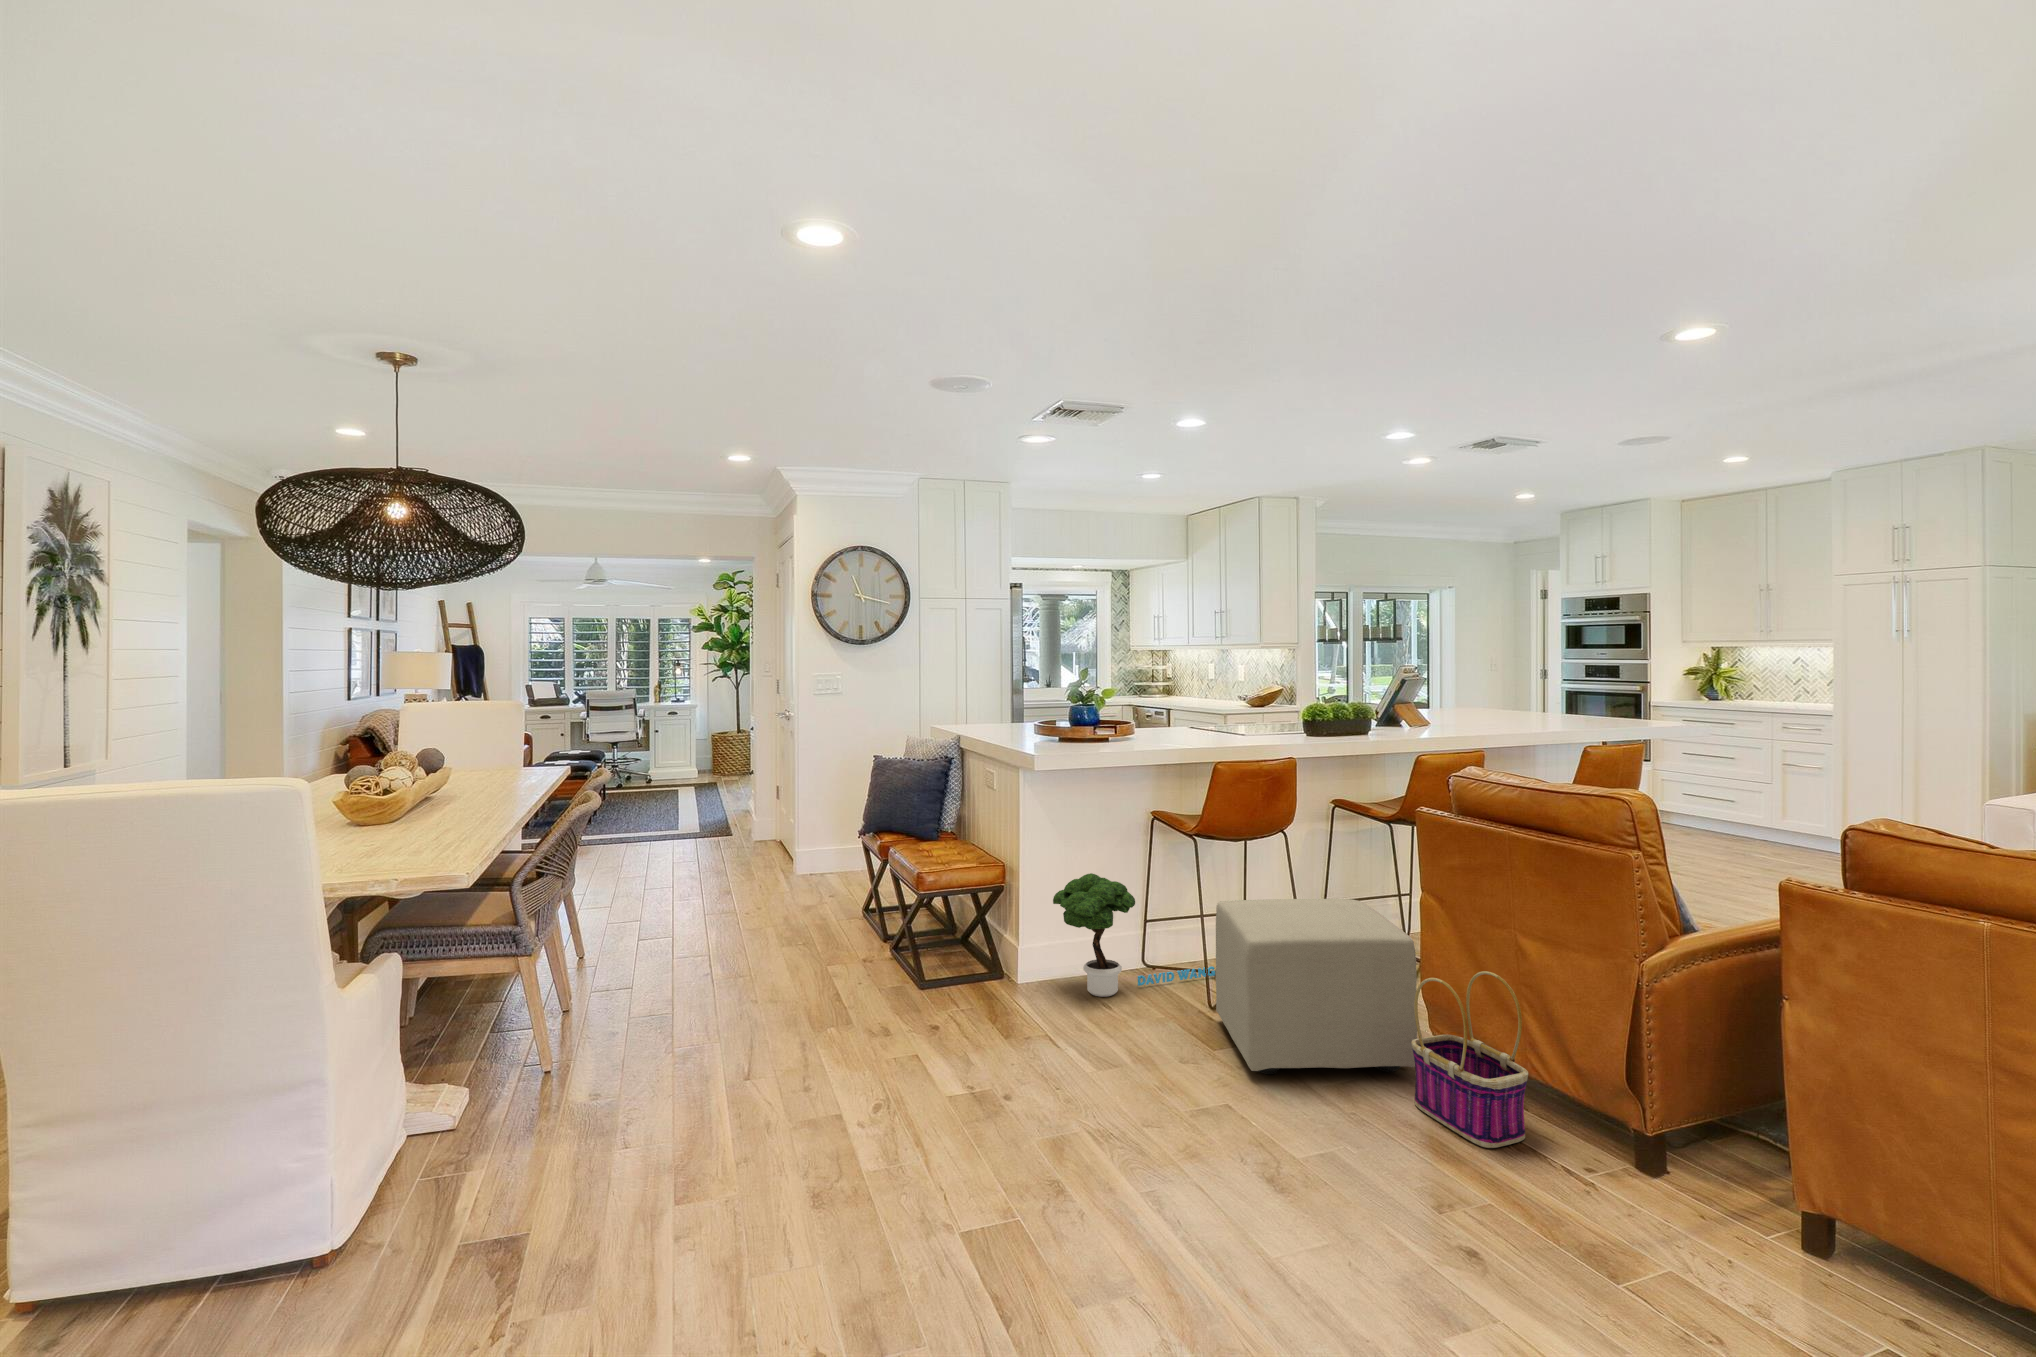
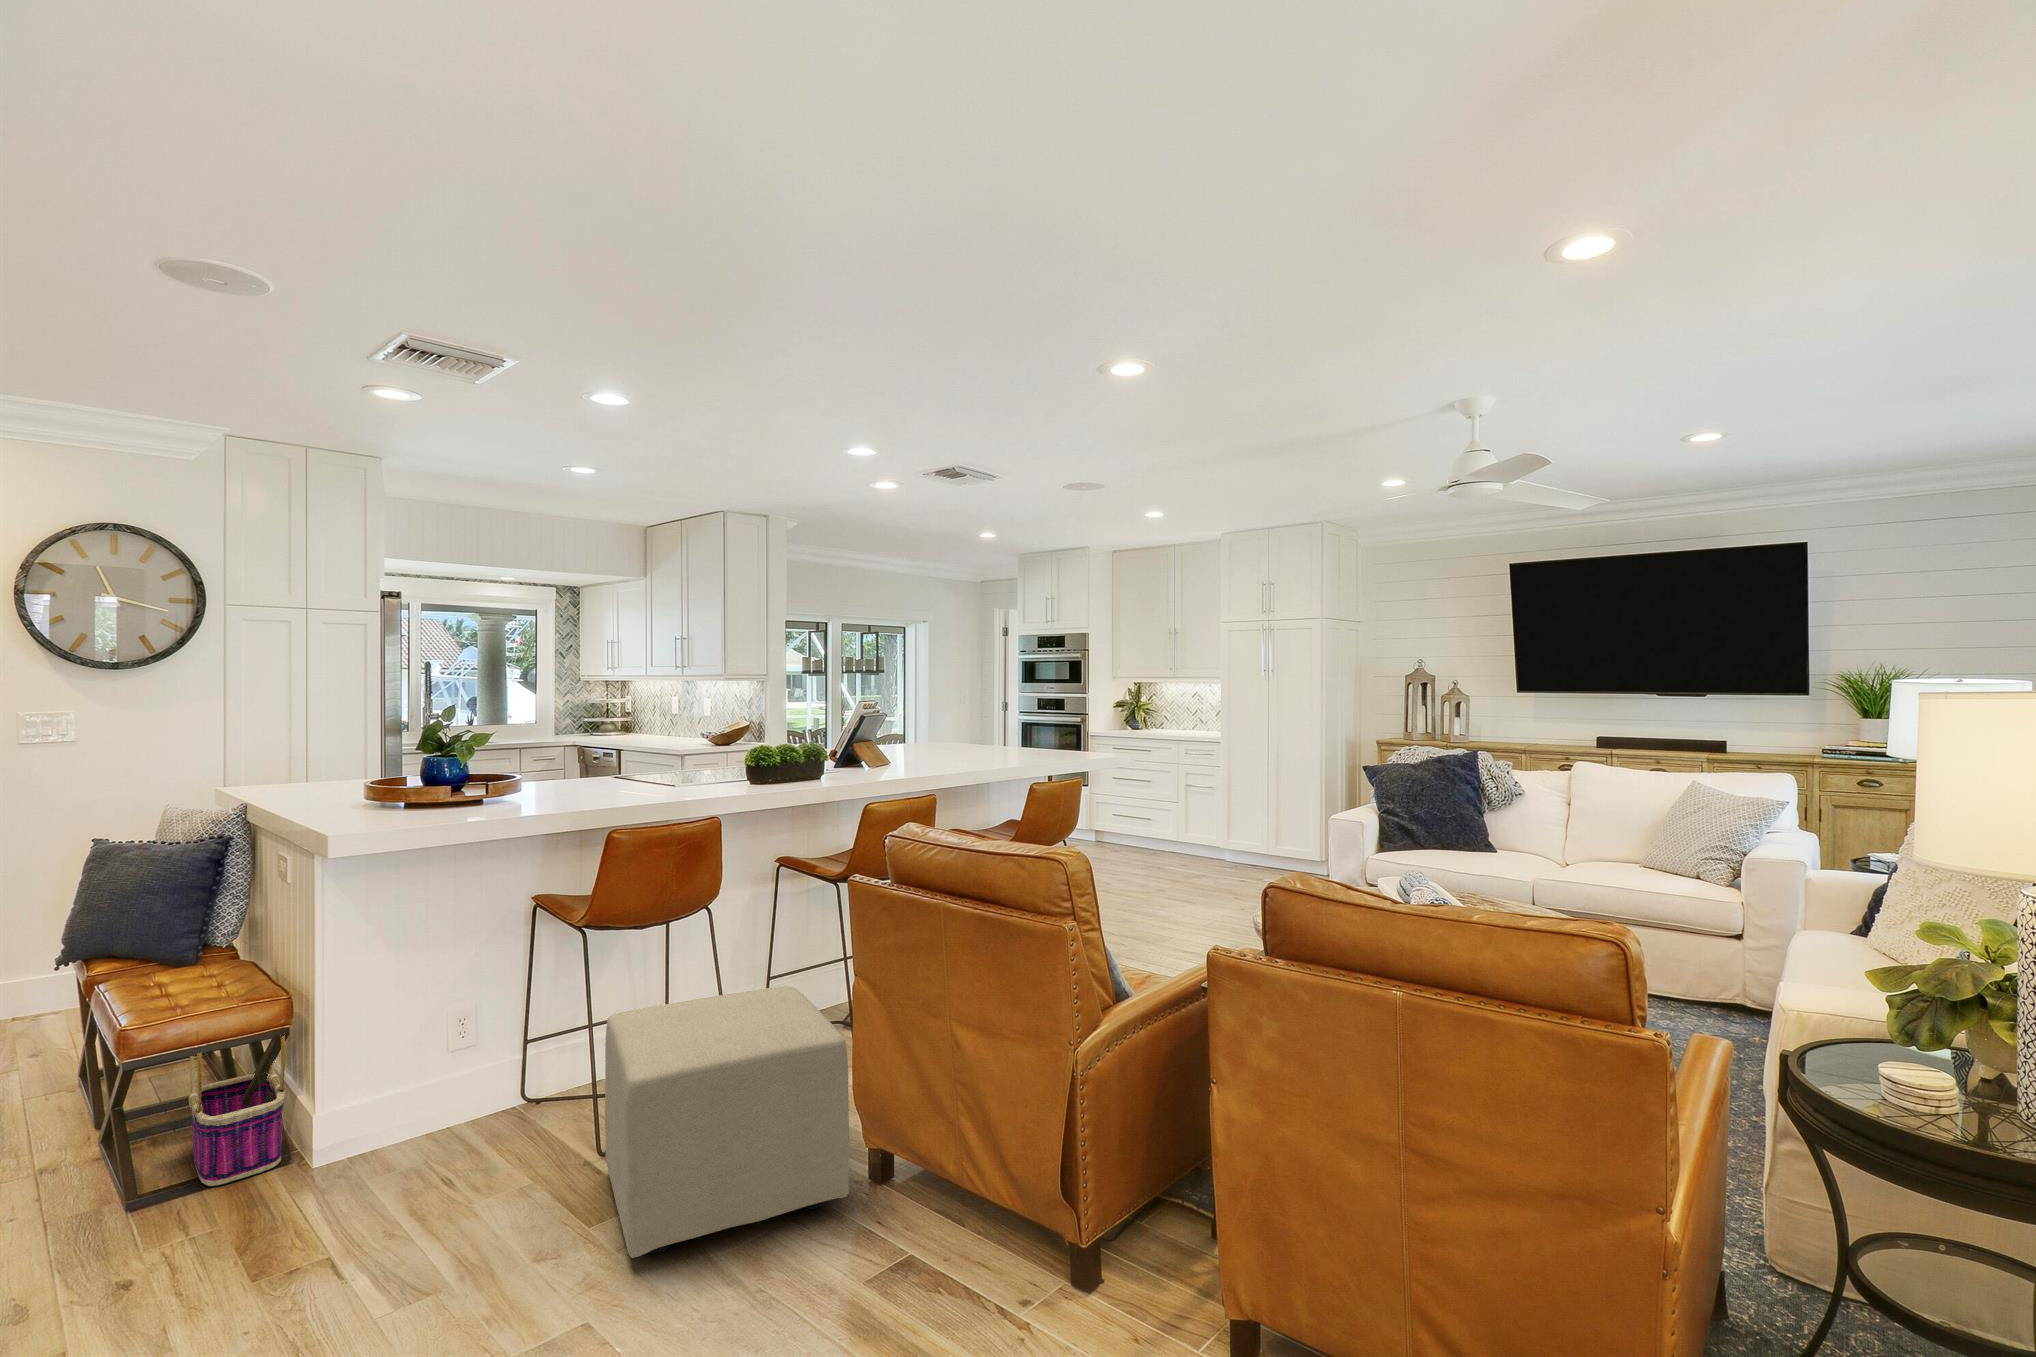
potted tree: present [1053,873,1215,997] -> none [369,994,622,1167]
basket: present [1412,971,1528,1148] -> present [189,1035,285,1186]

